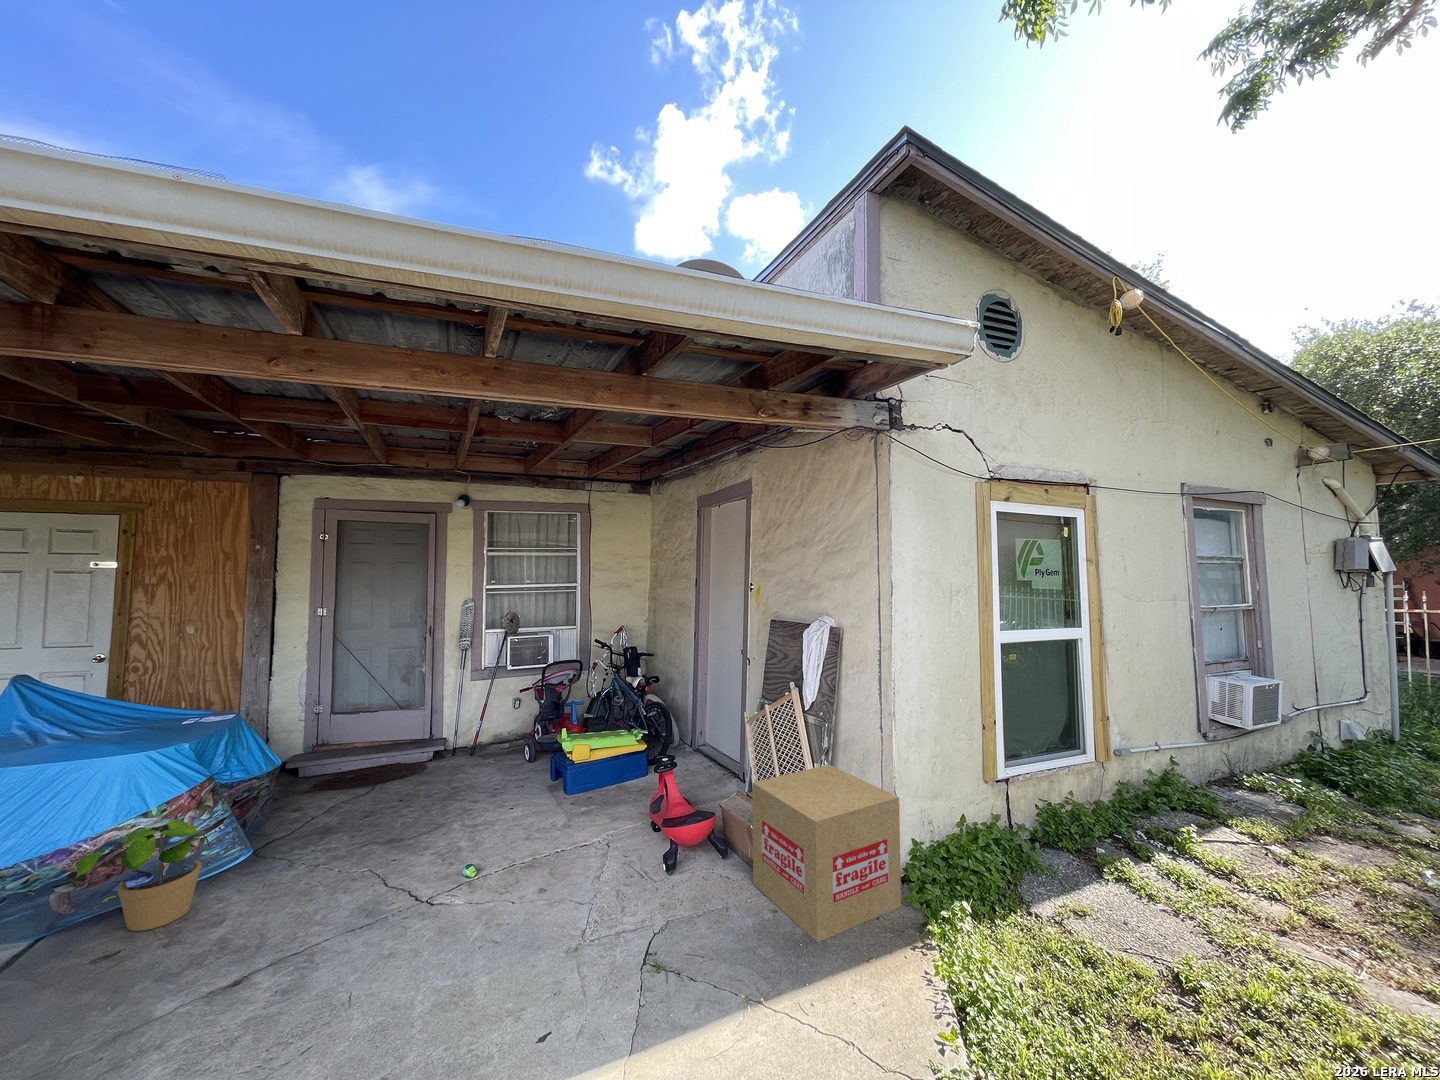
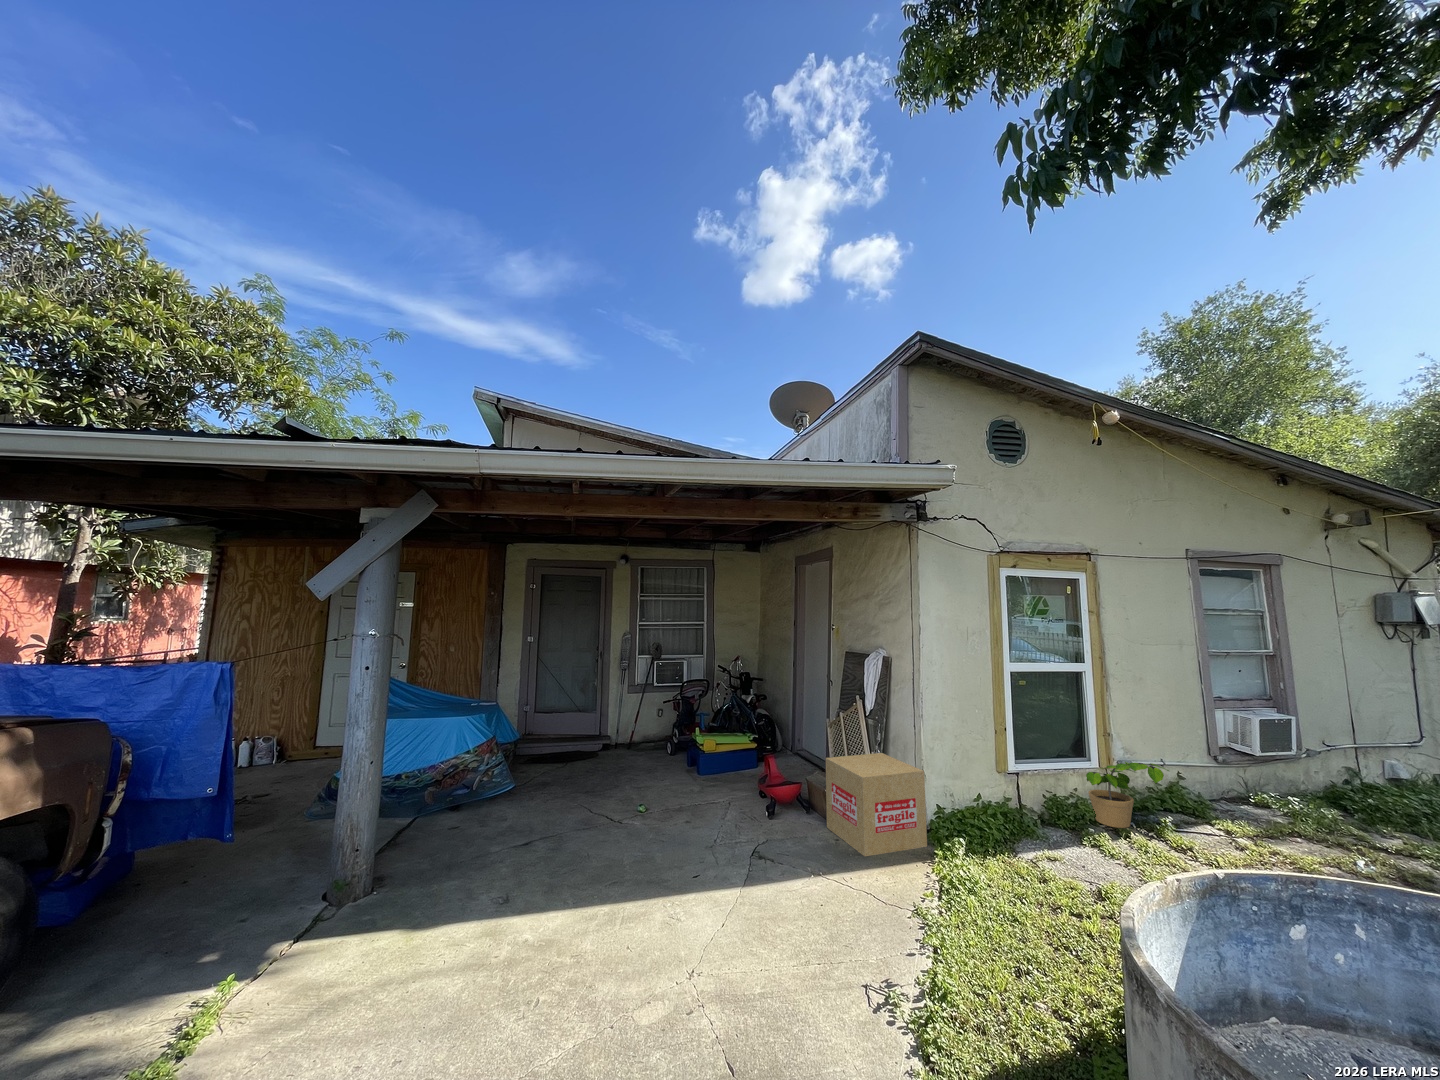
potted plant: present [76,820,209,931] -> present [1086,762,1169,828]

